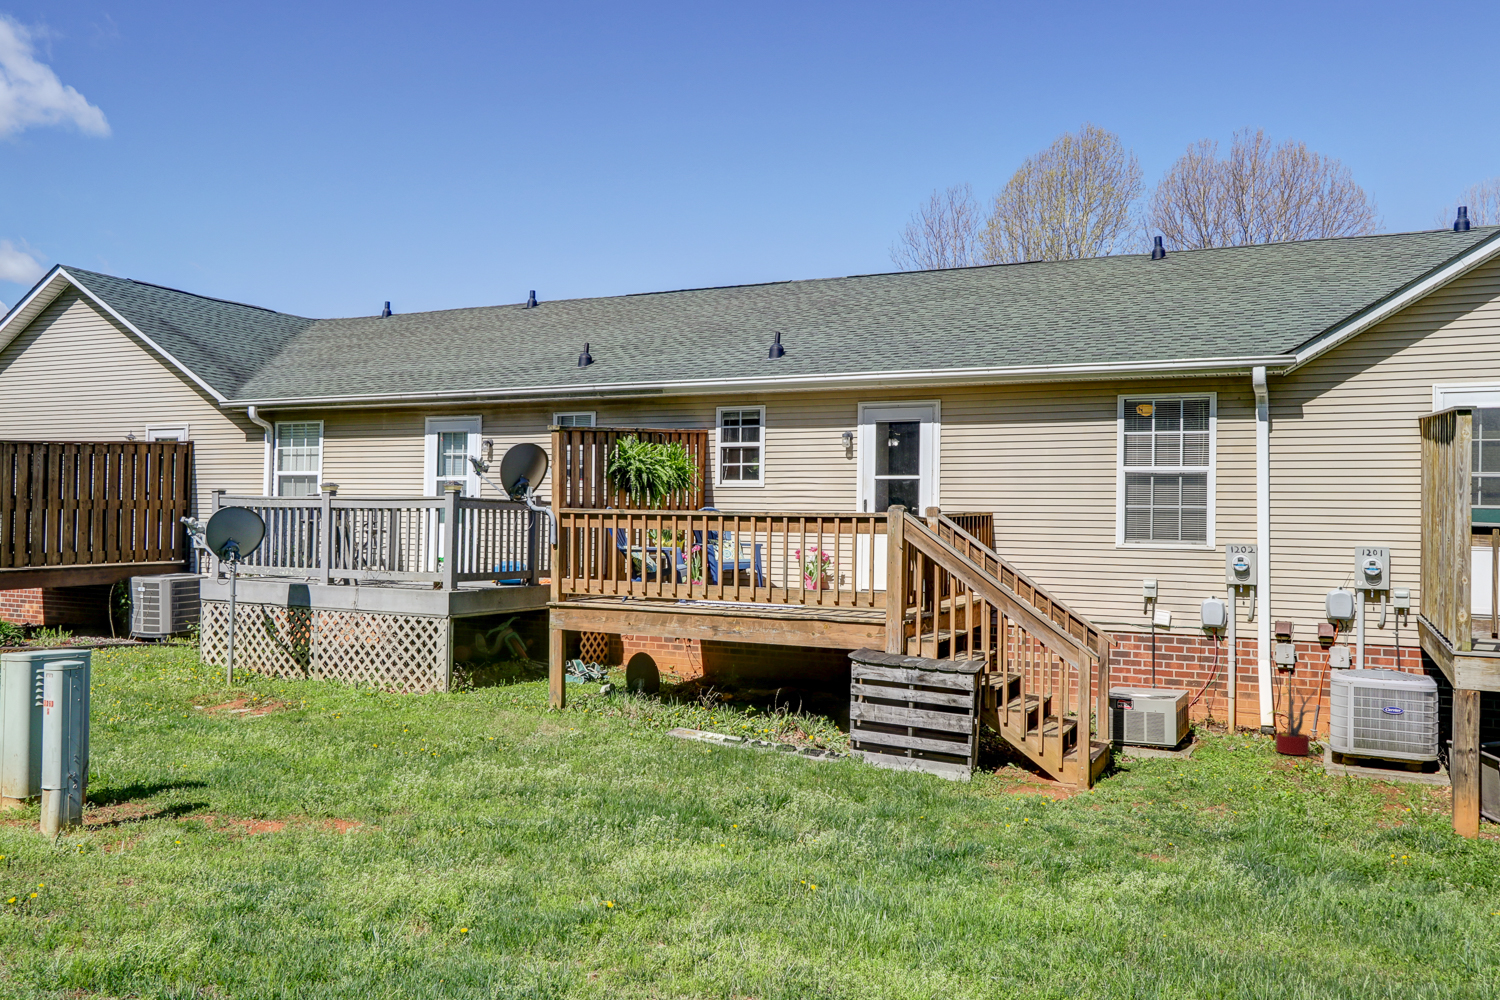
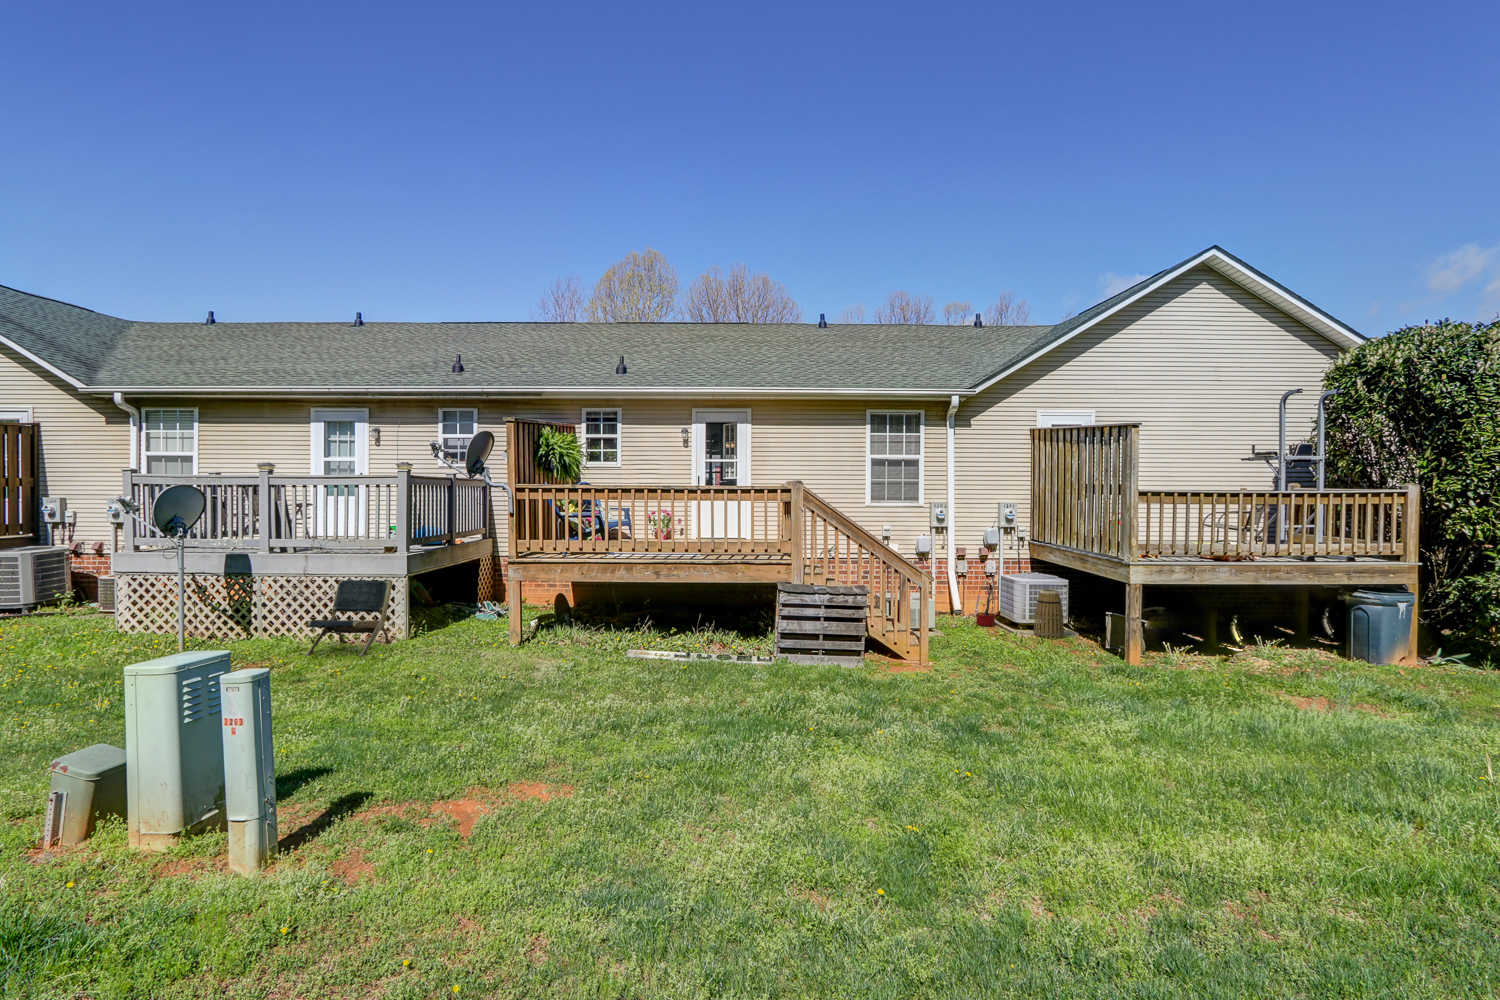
lounge chair: none [330,615,434,705] -> present [305,579,392,656]
basket: none [1355,695,1413,784] -> present [1033,589,1064,638]

